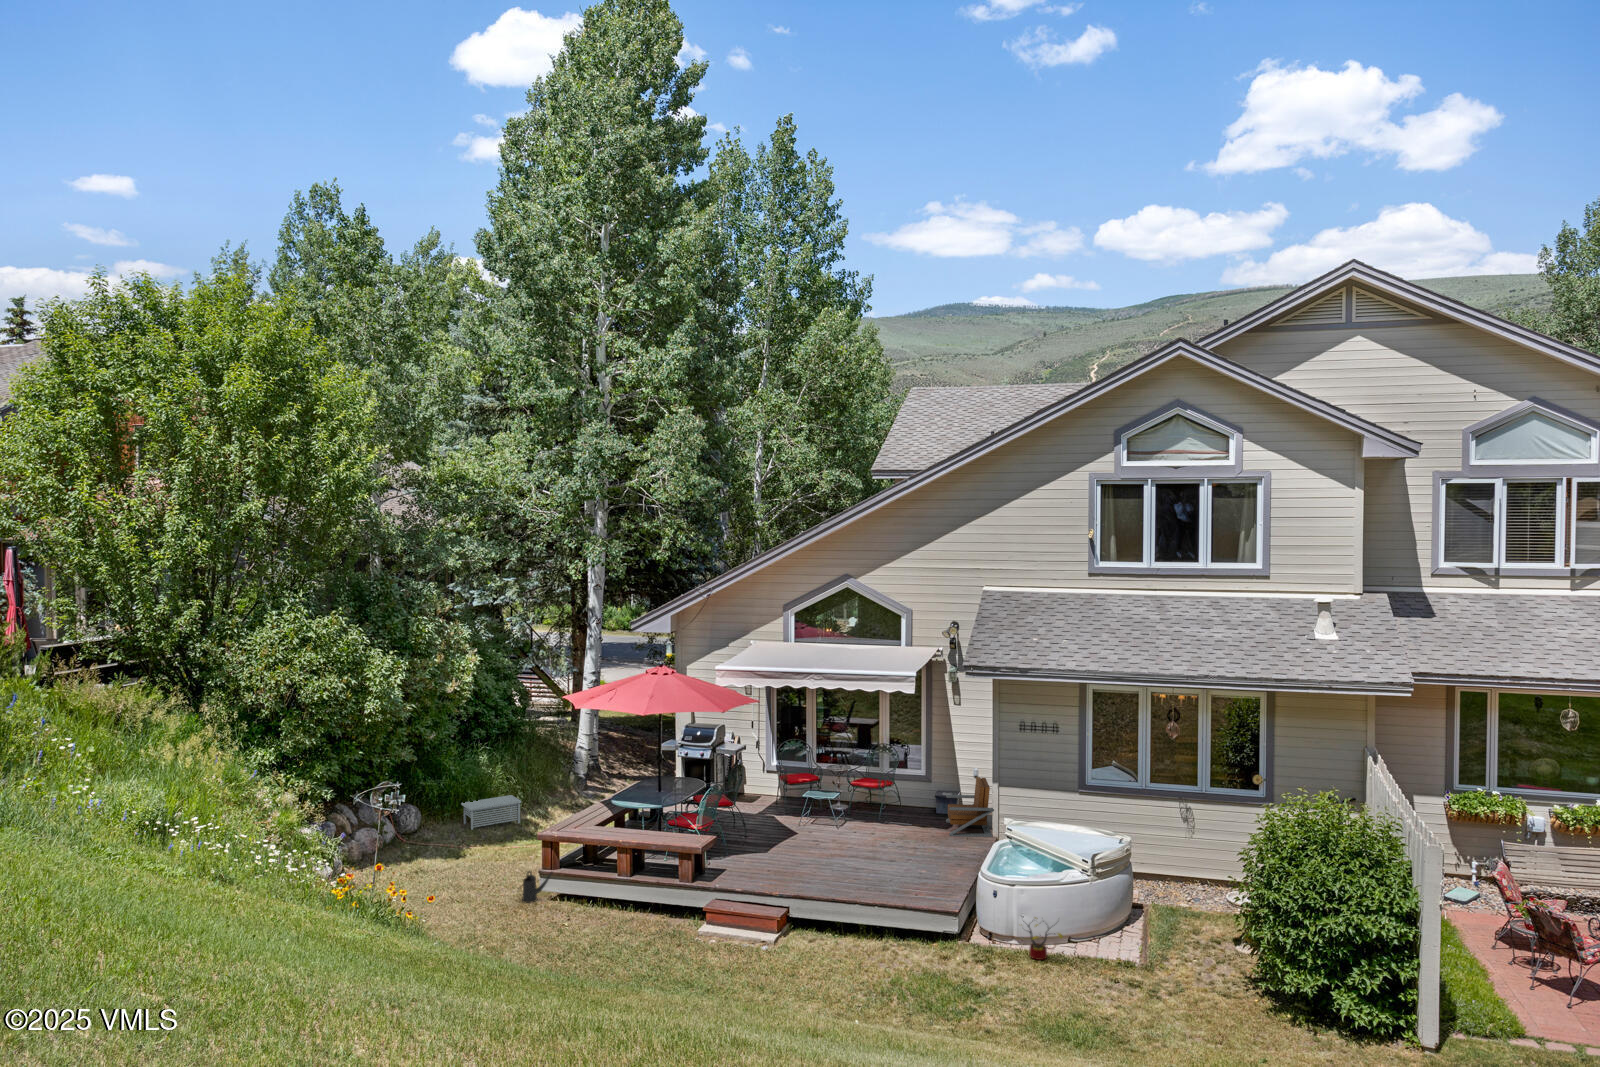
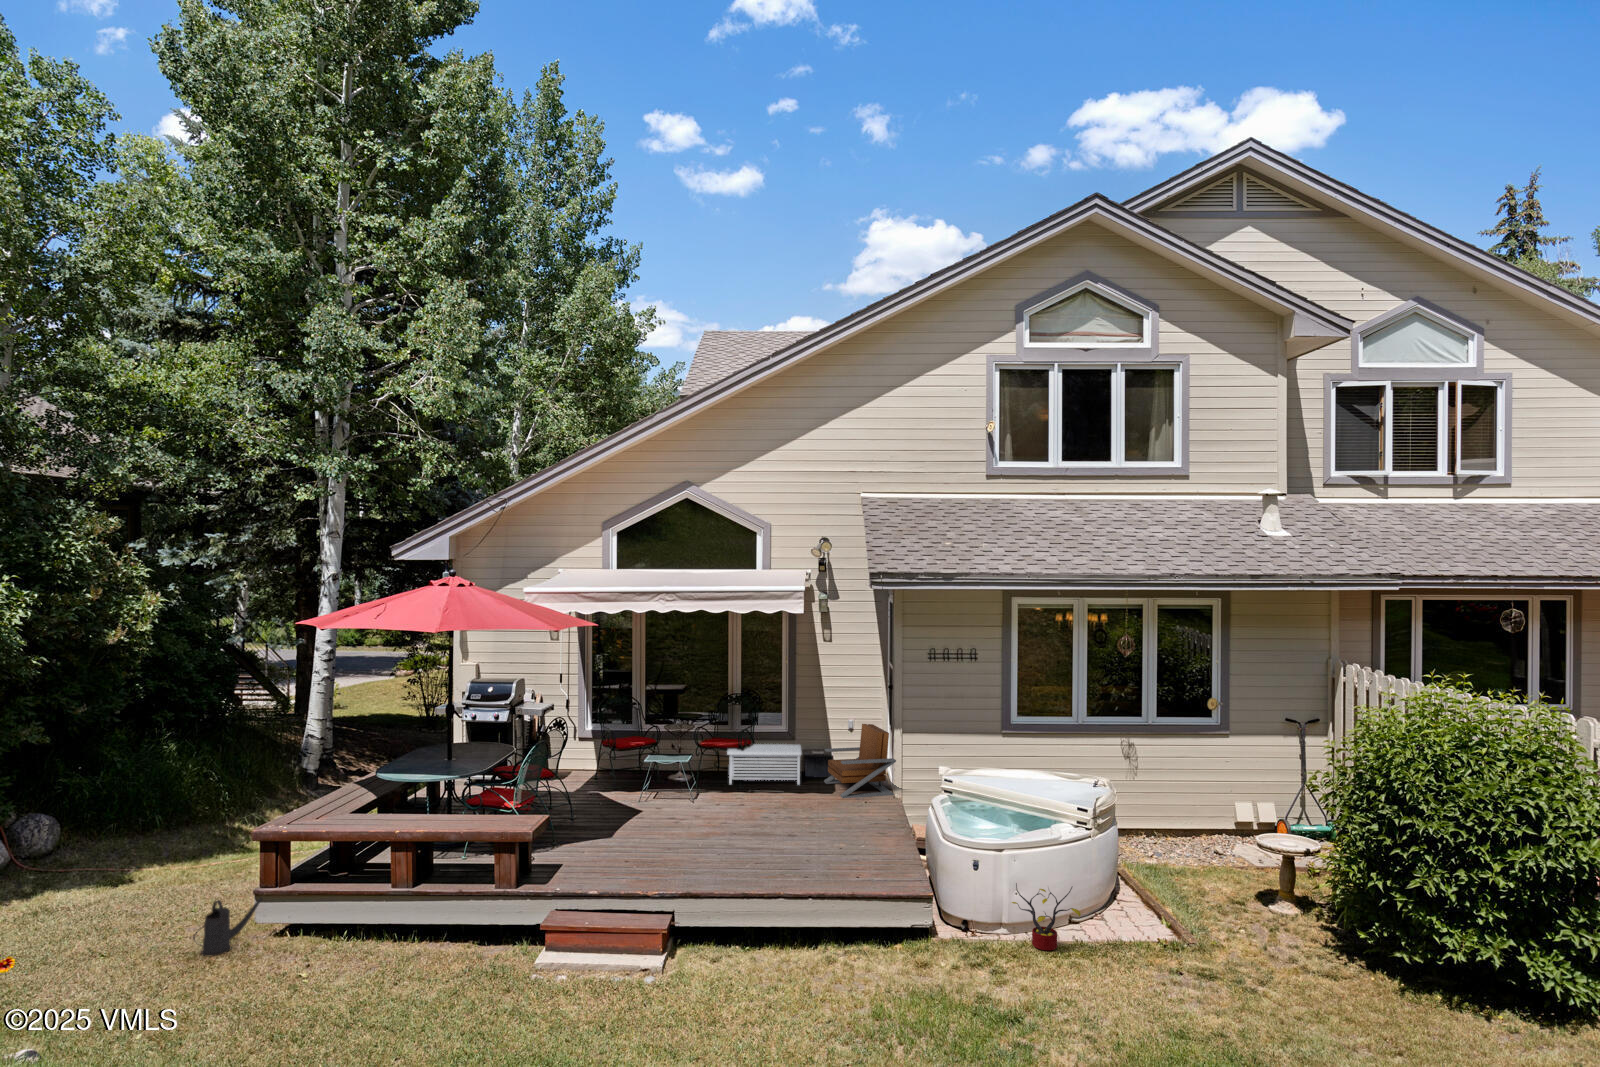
storage bench: present [461,795,521,830] -> present [727,744,802,785]

